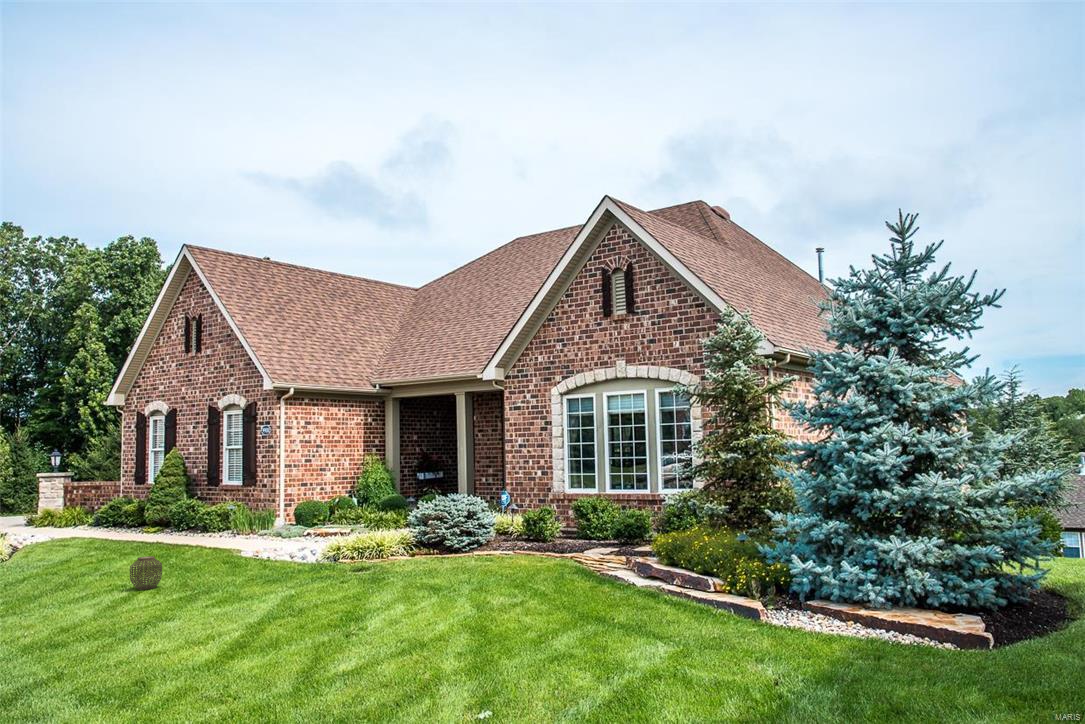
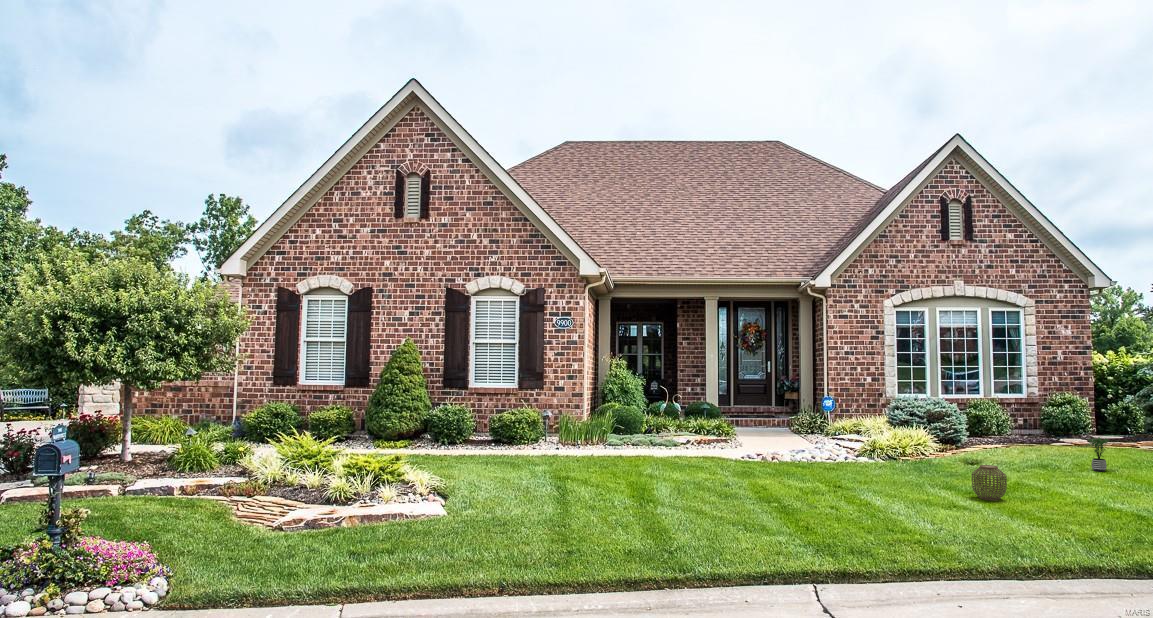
potted plant: none [391,534,418,574] -> present [1088,437,1109,472]

